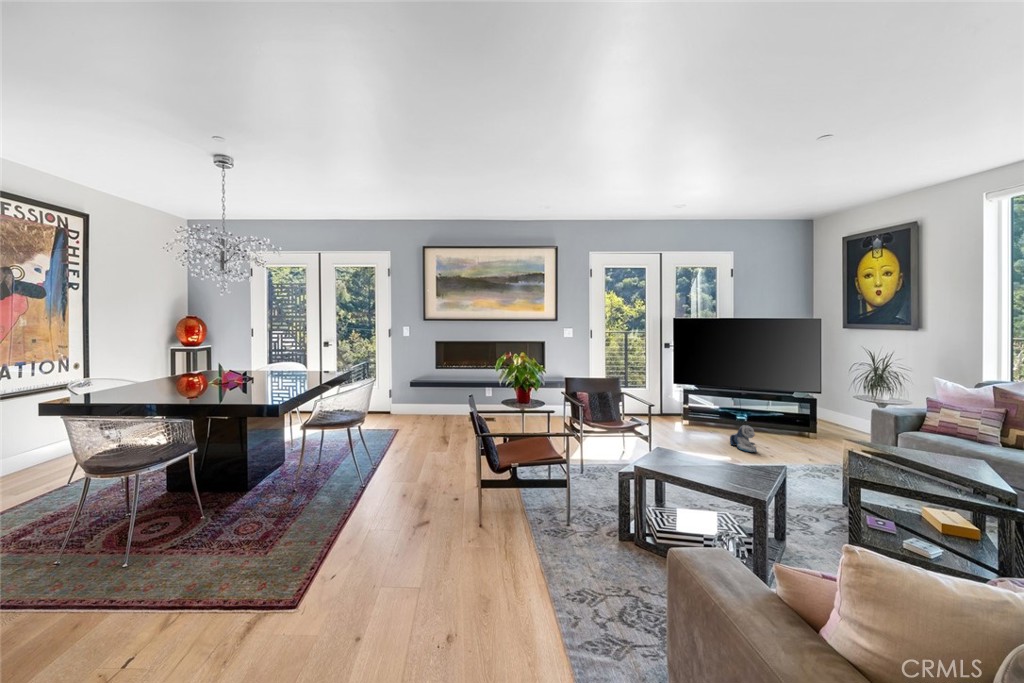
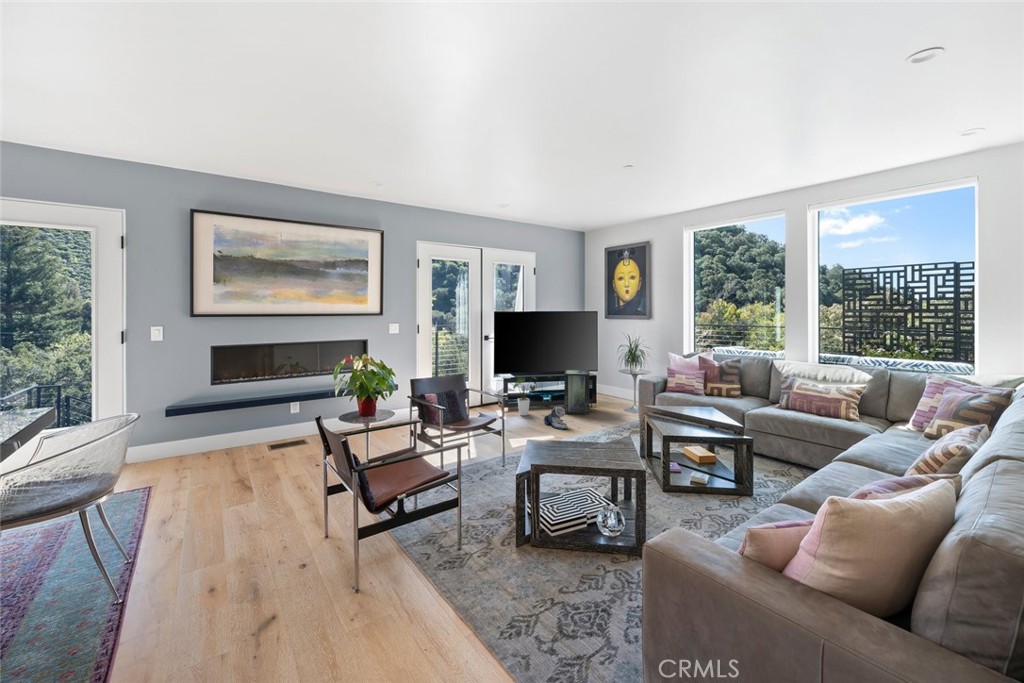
storage box: none [763,387,803,443] -> present [564,370,590,414]
house plant: none [698,388,731,433] -> present [513,375,536,416]

